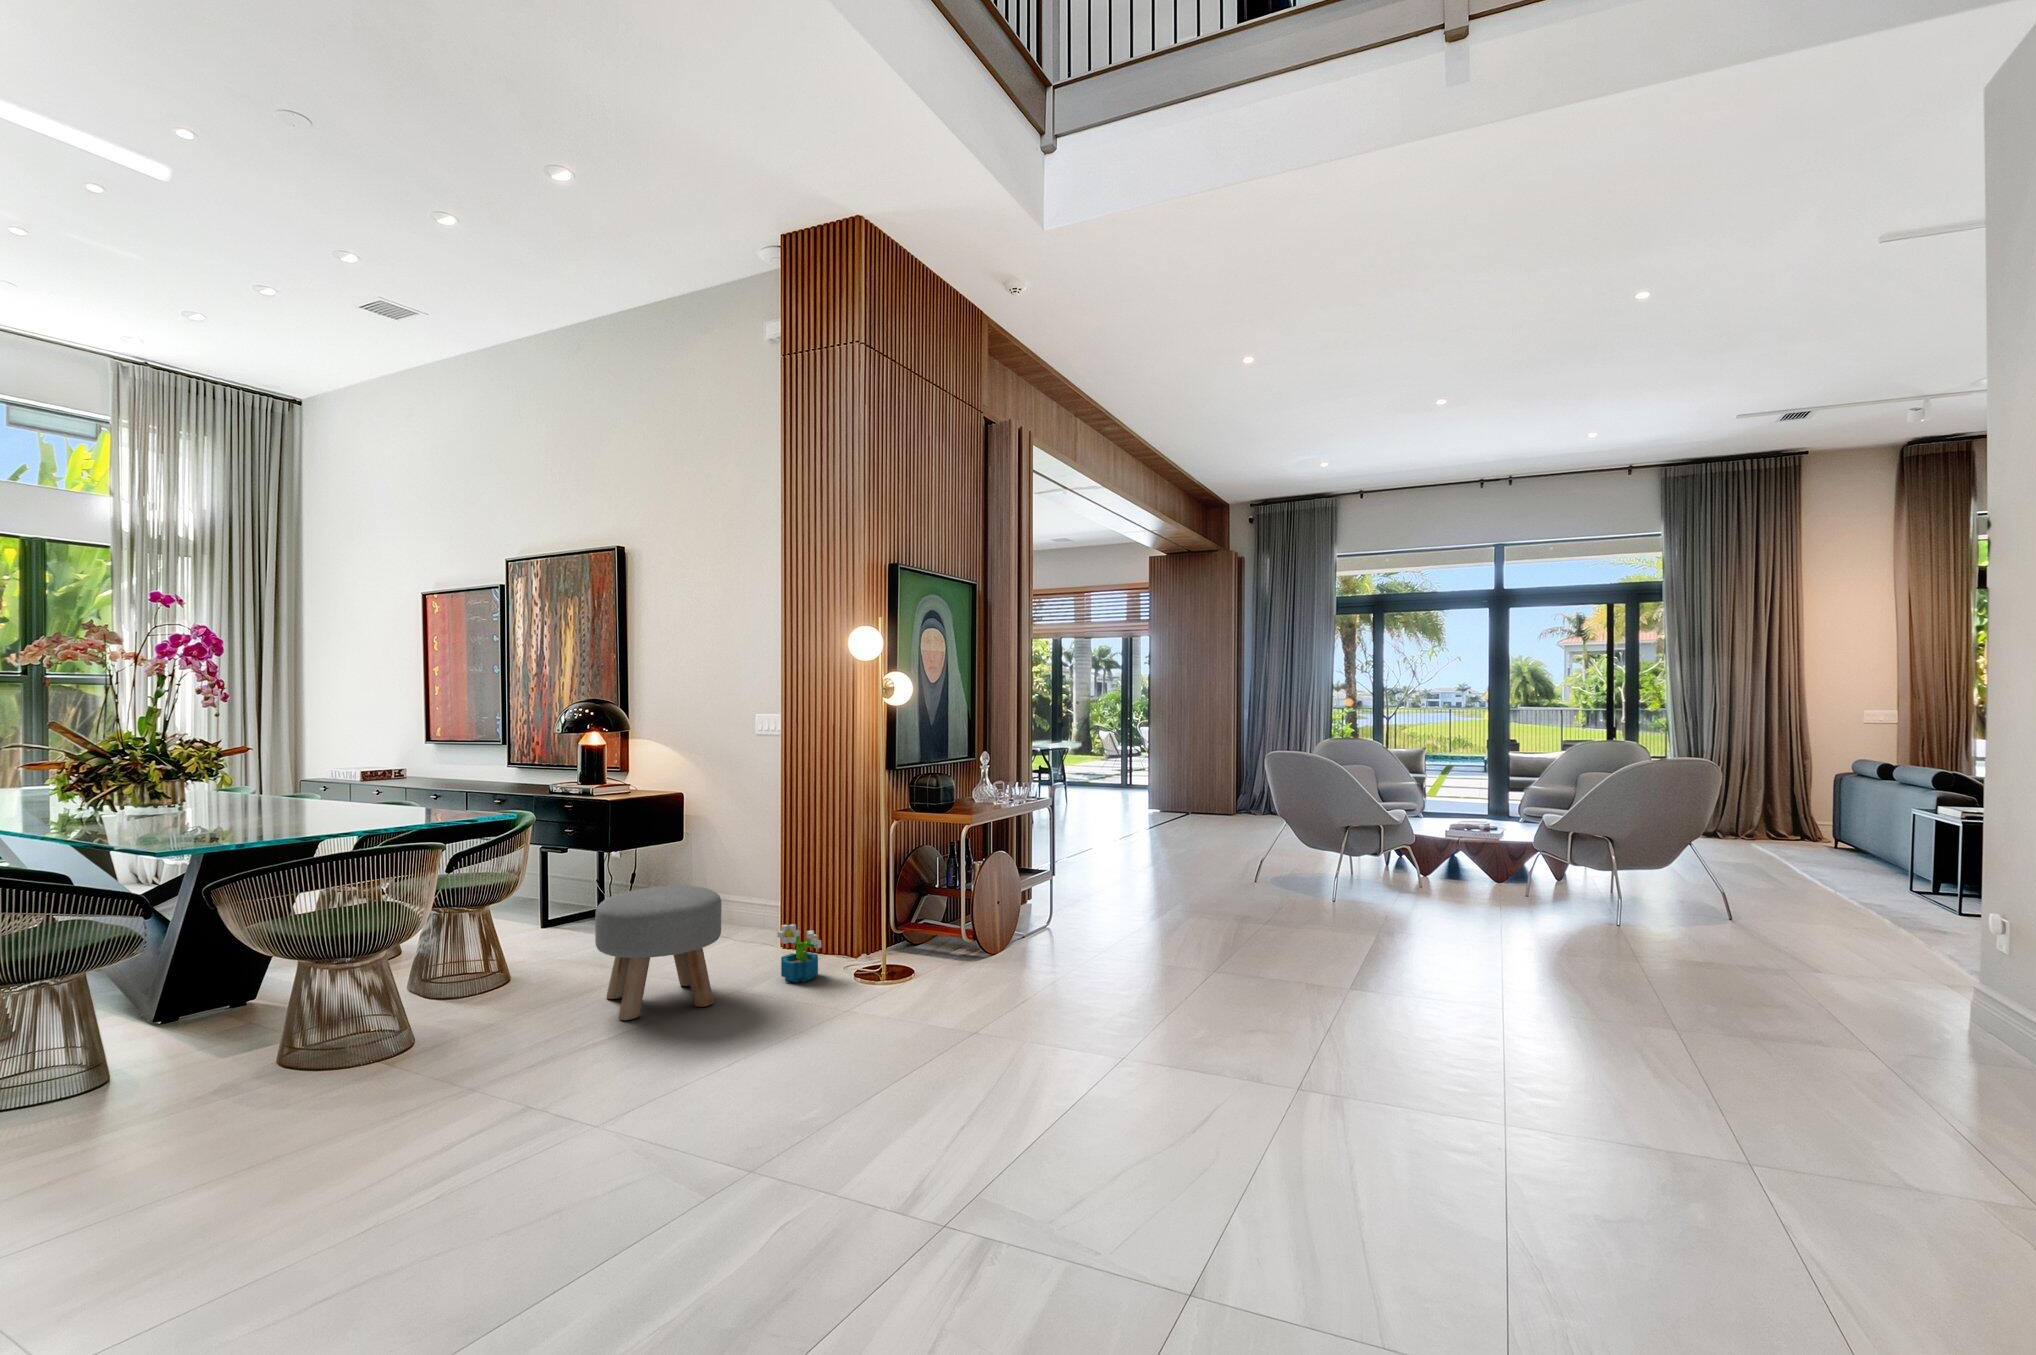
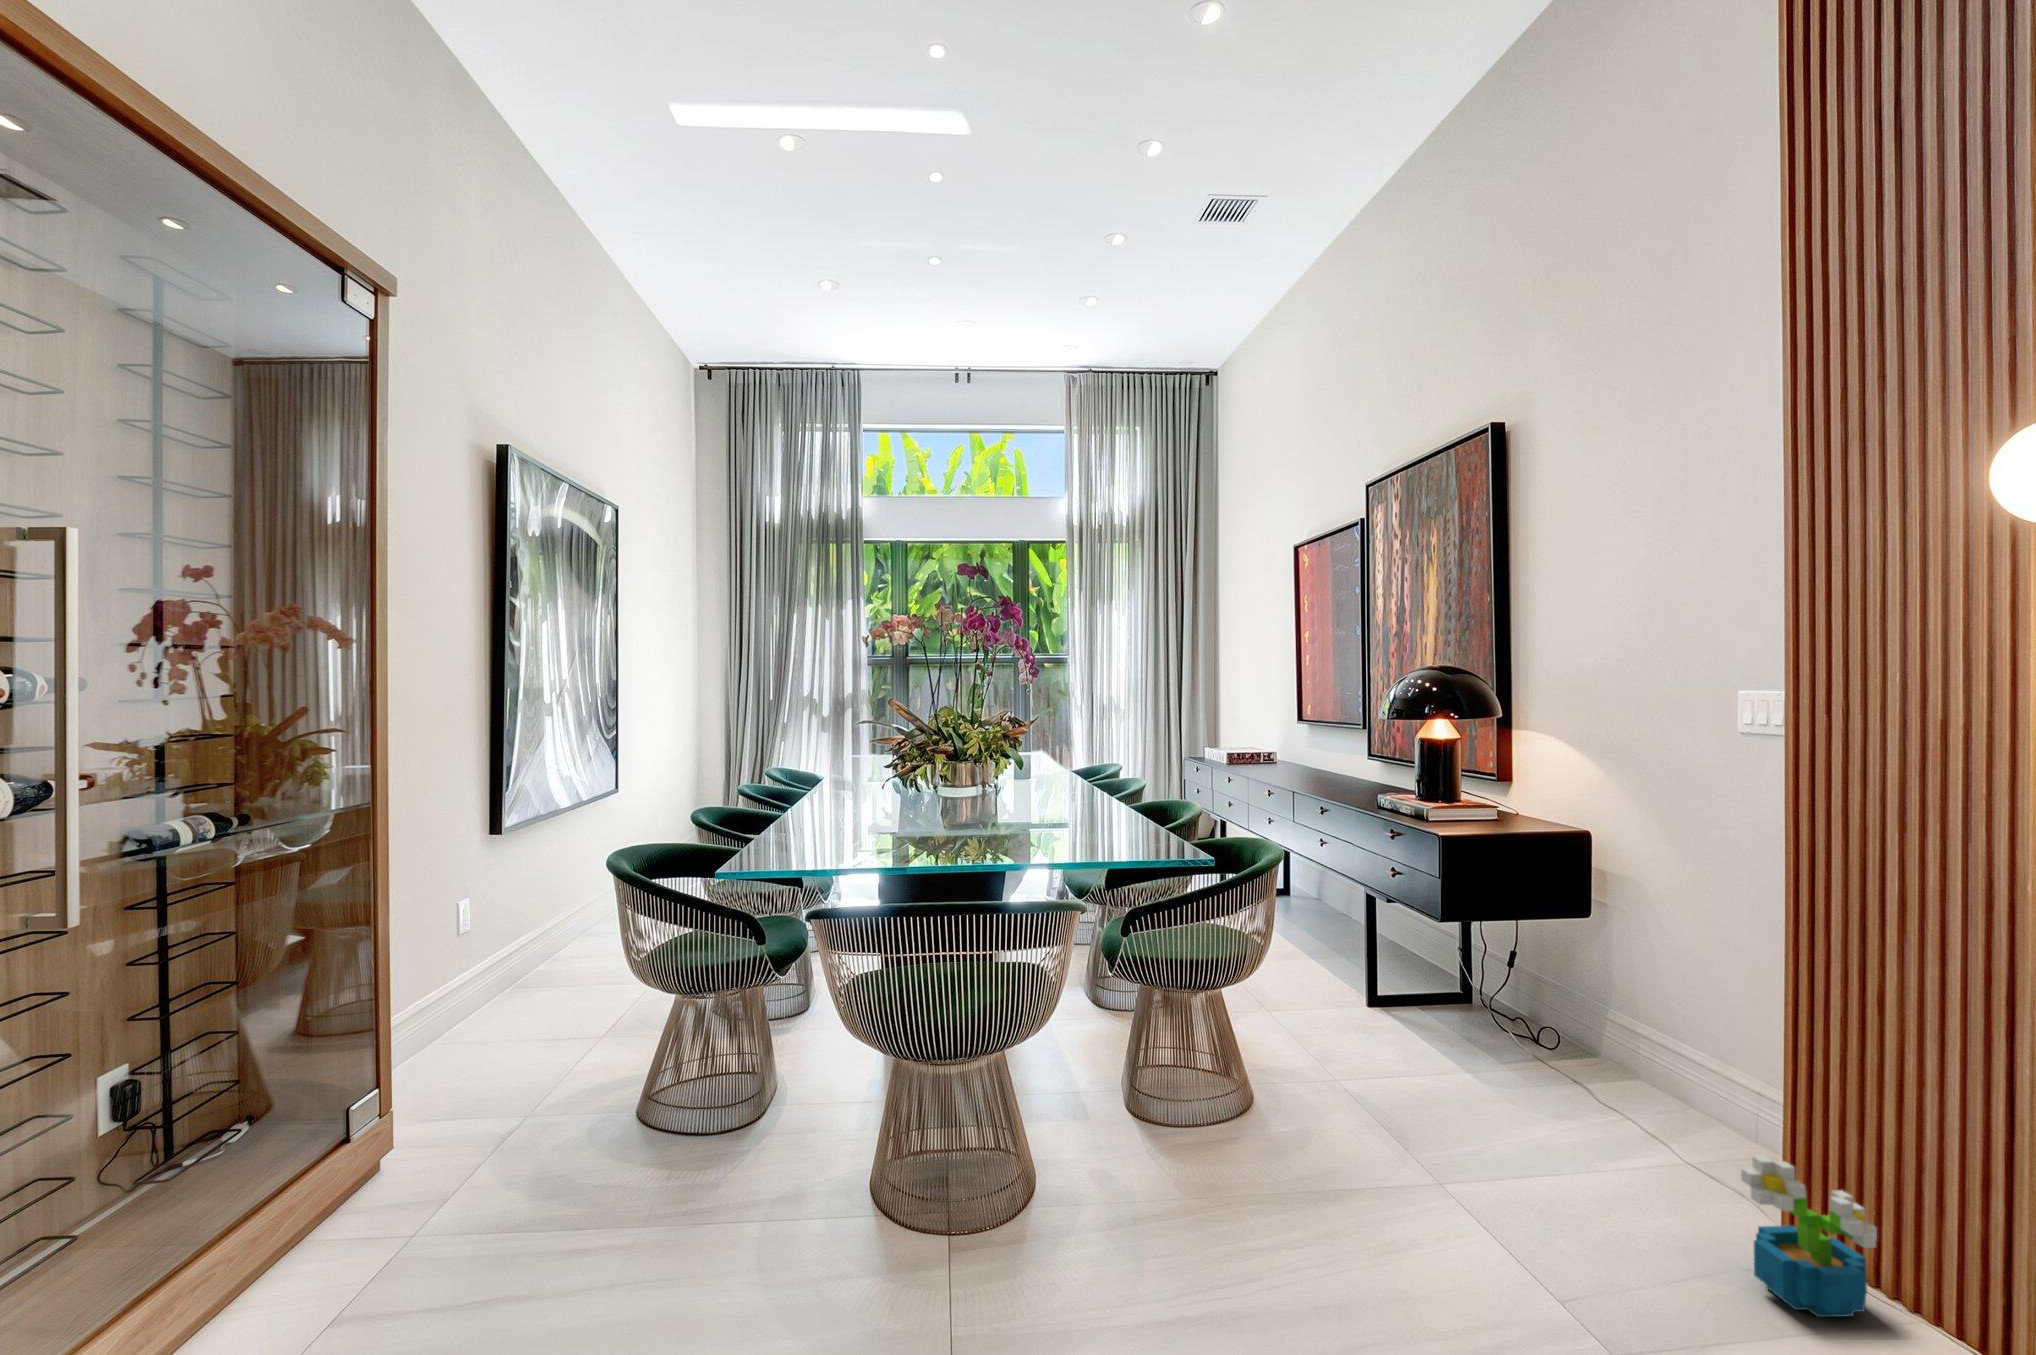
ottoman: present [595,886,721,1020] -> none [1337,989,1593,1284]

